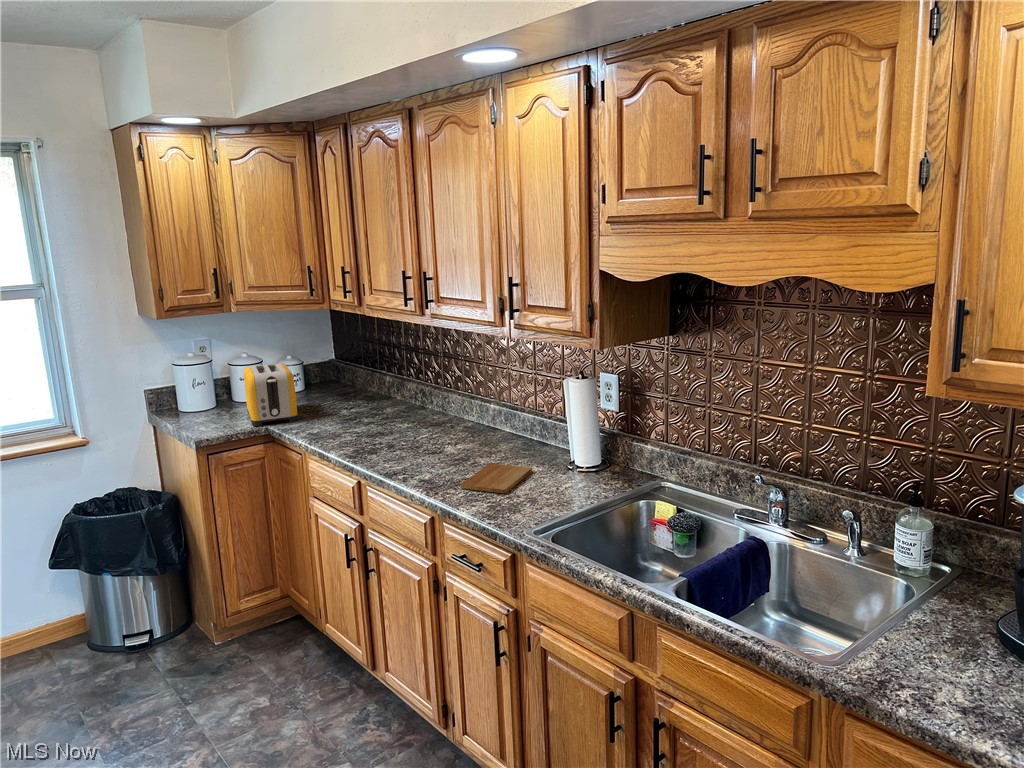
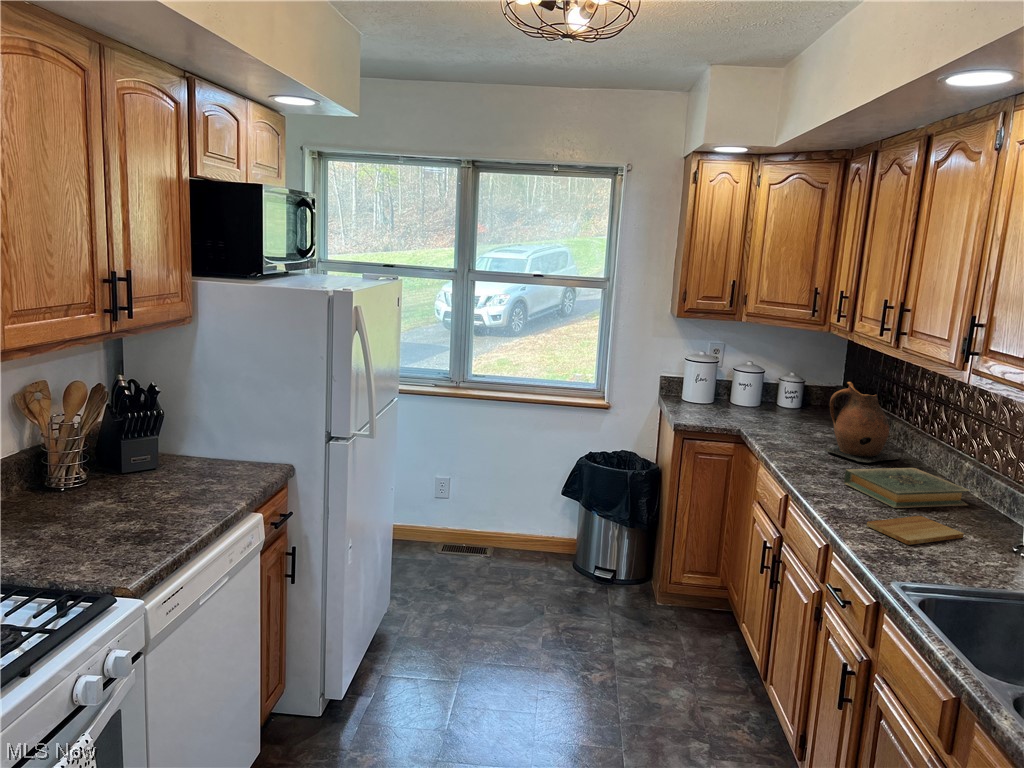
ceramic pitcher: none [358,354,428,430] -> present [826,382,899,463]
toaster: present [244,363,298,426] -> none [729,372,778,430]
hardback book: none [407,421,509,463] -> present [844,468,970,508]

